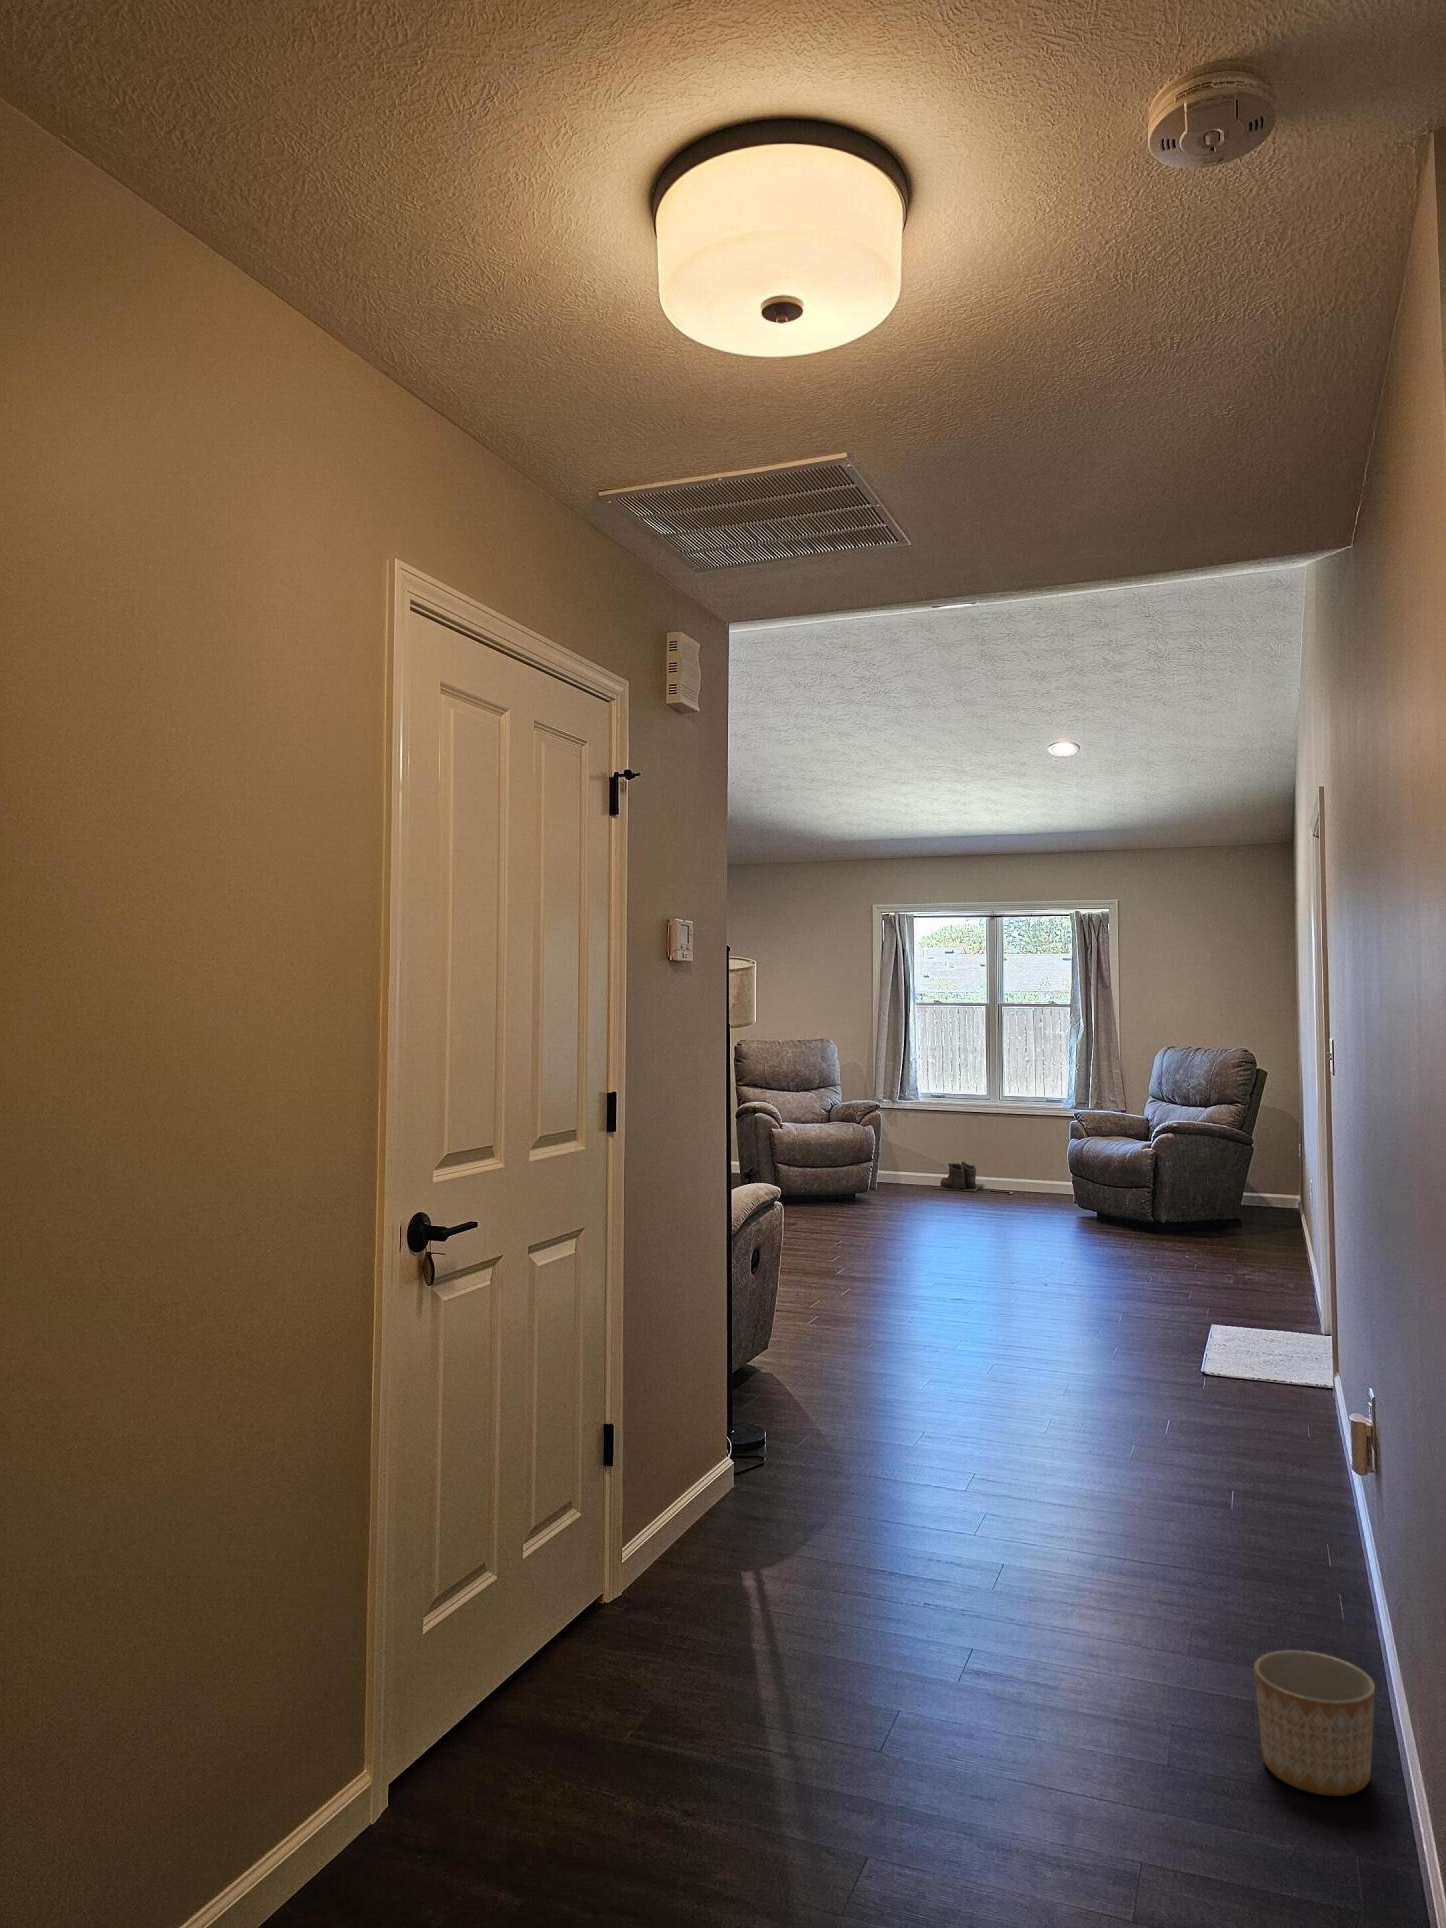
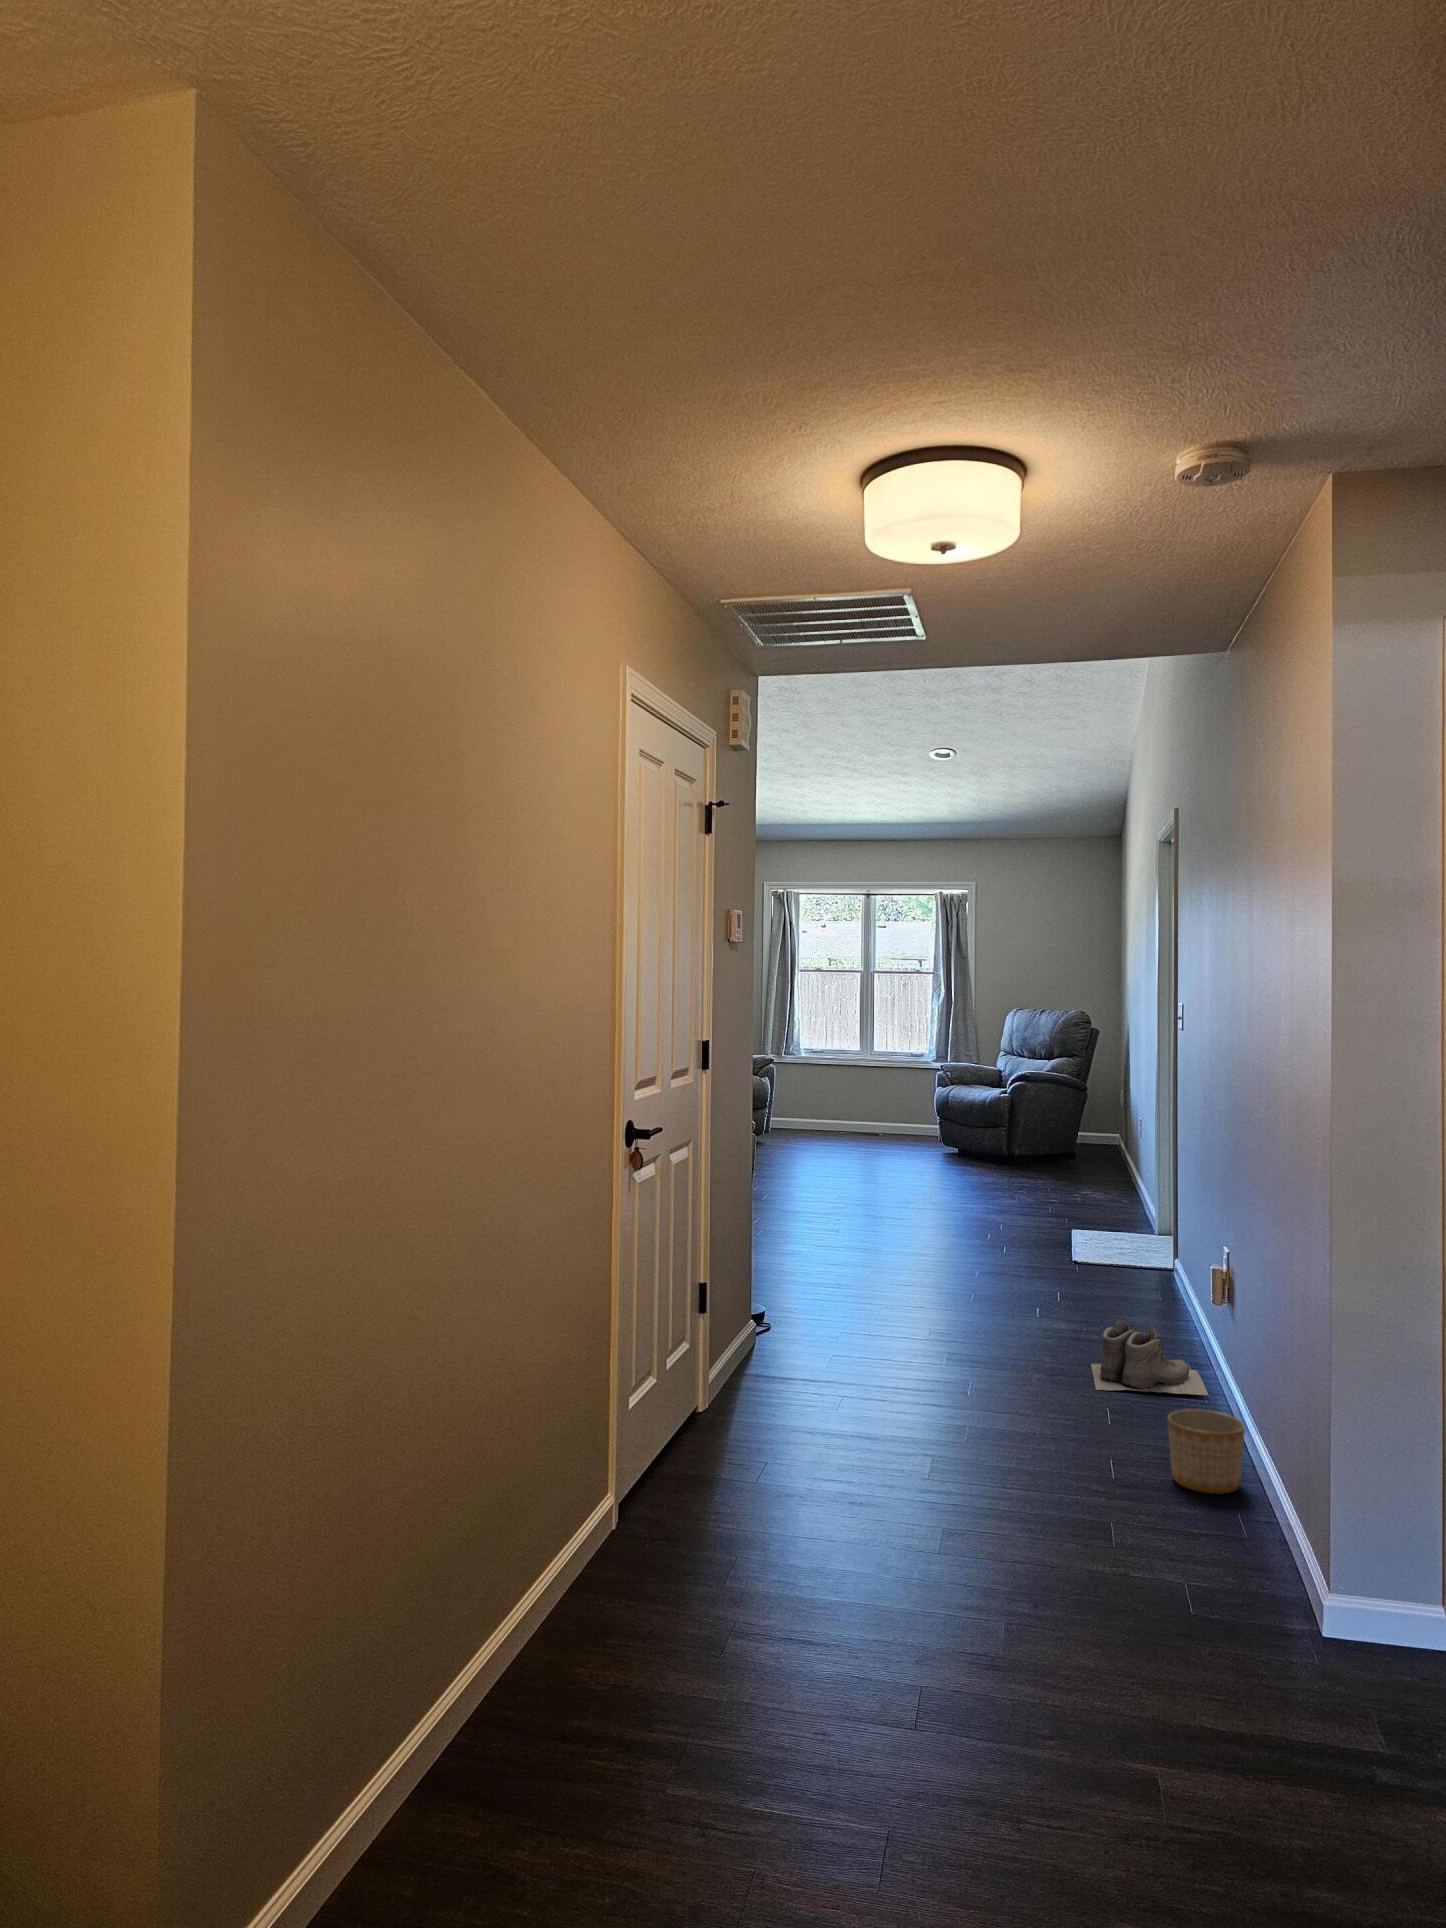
boots: present [934,1162,984,1191] -> present [1091,1320,1208,1395]

